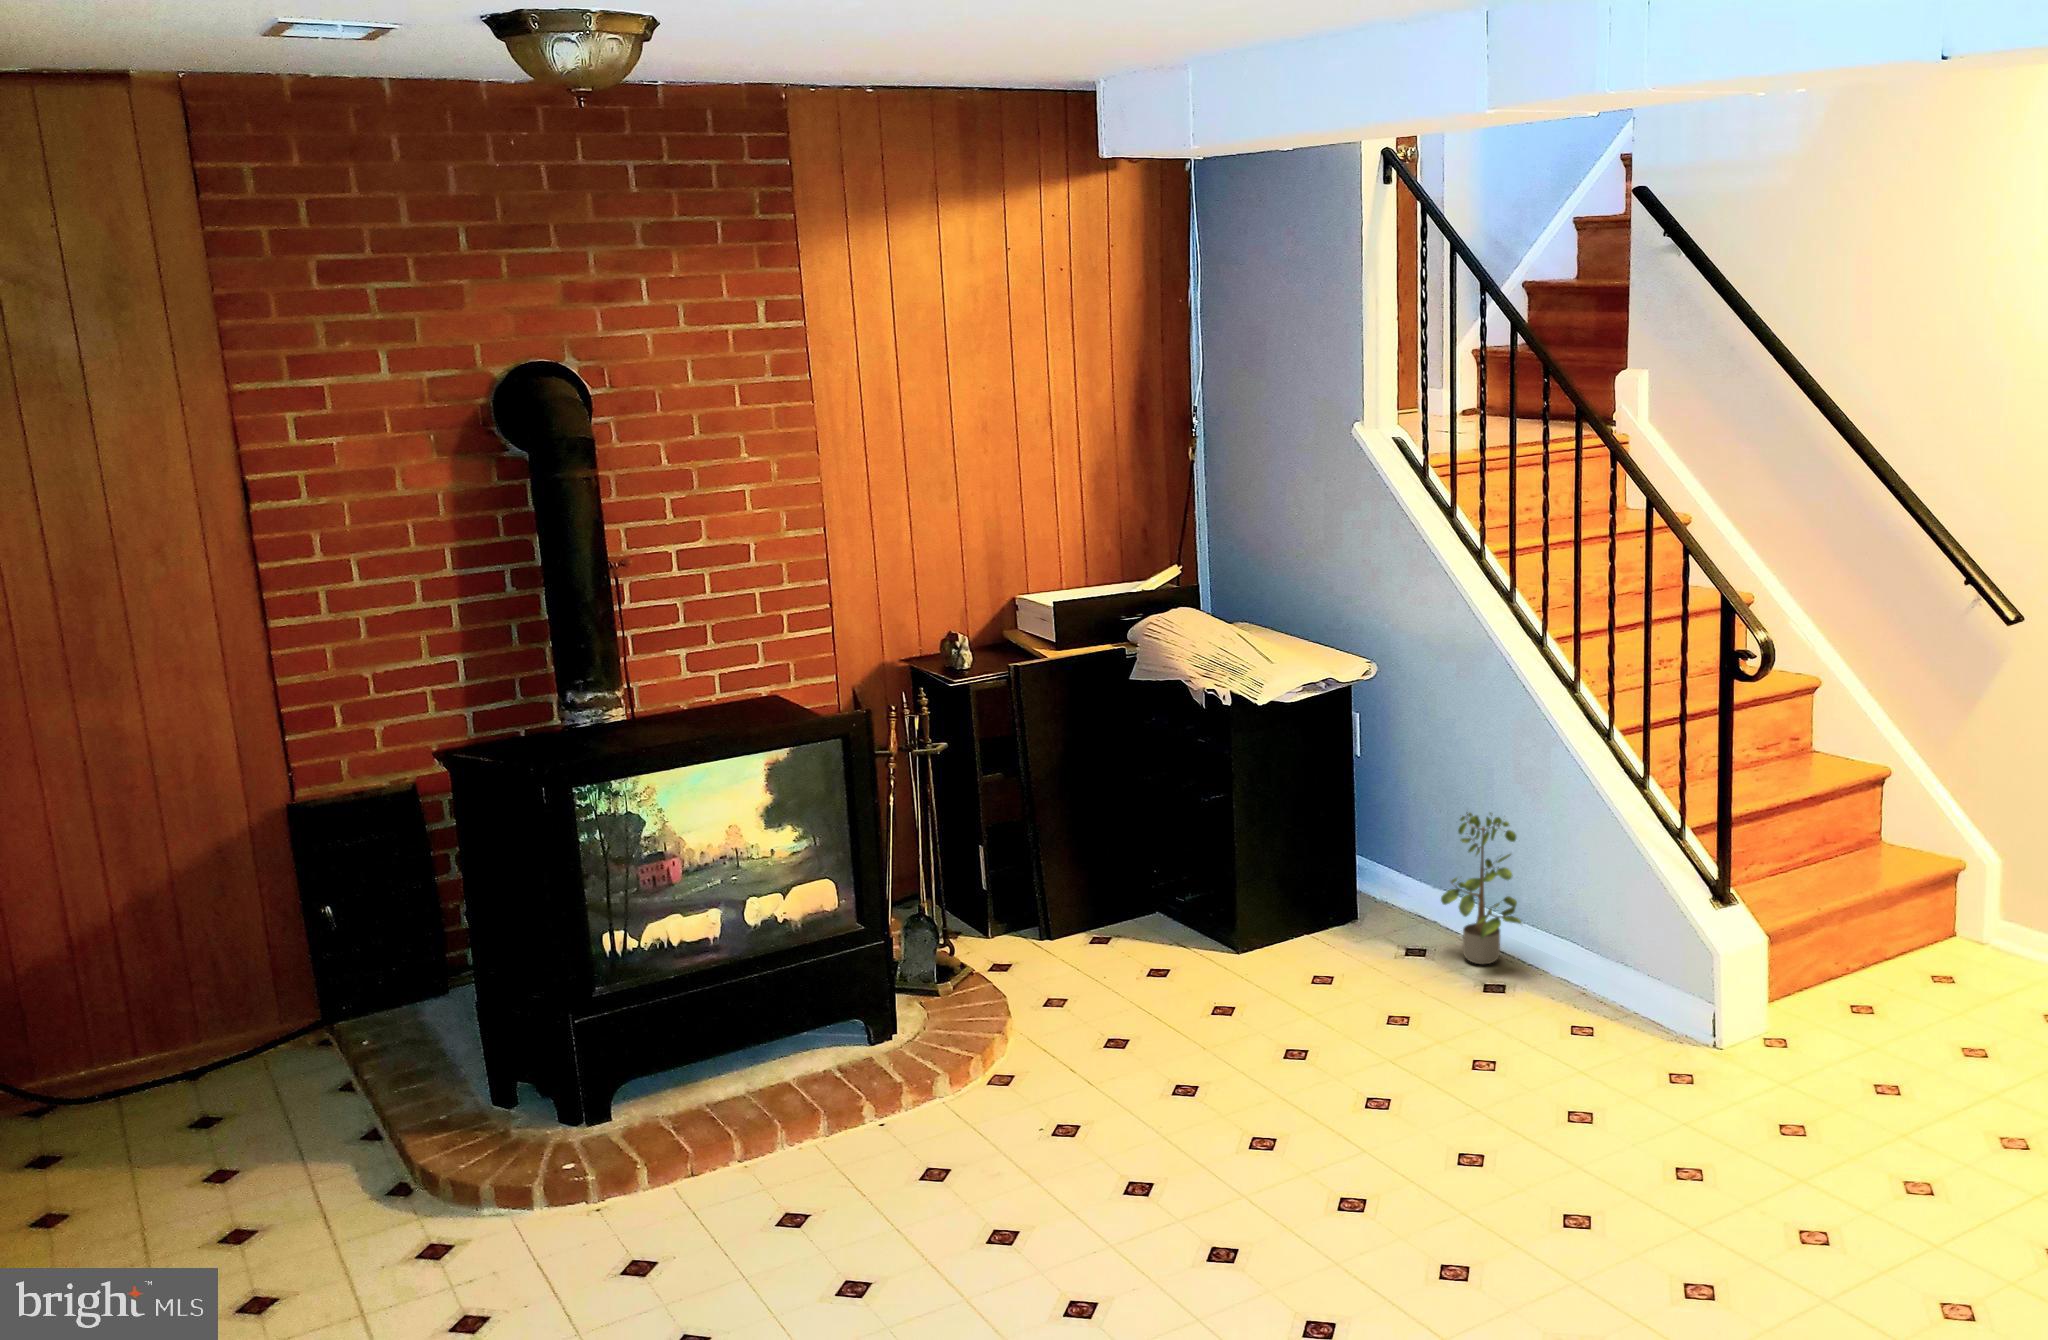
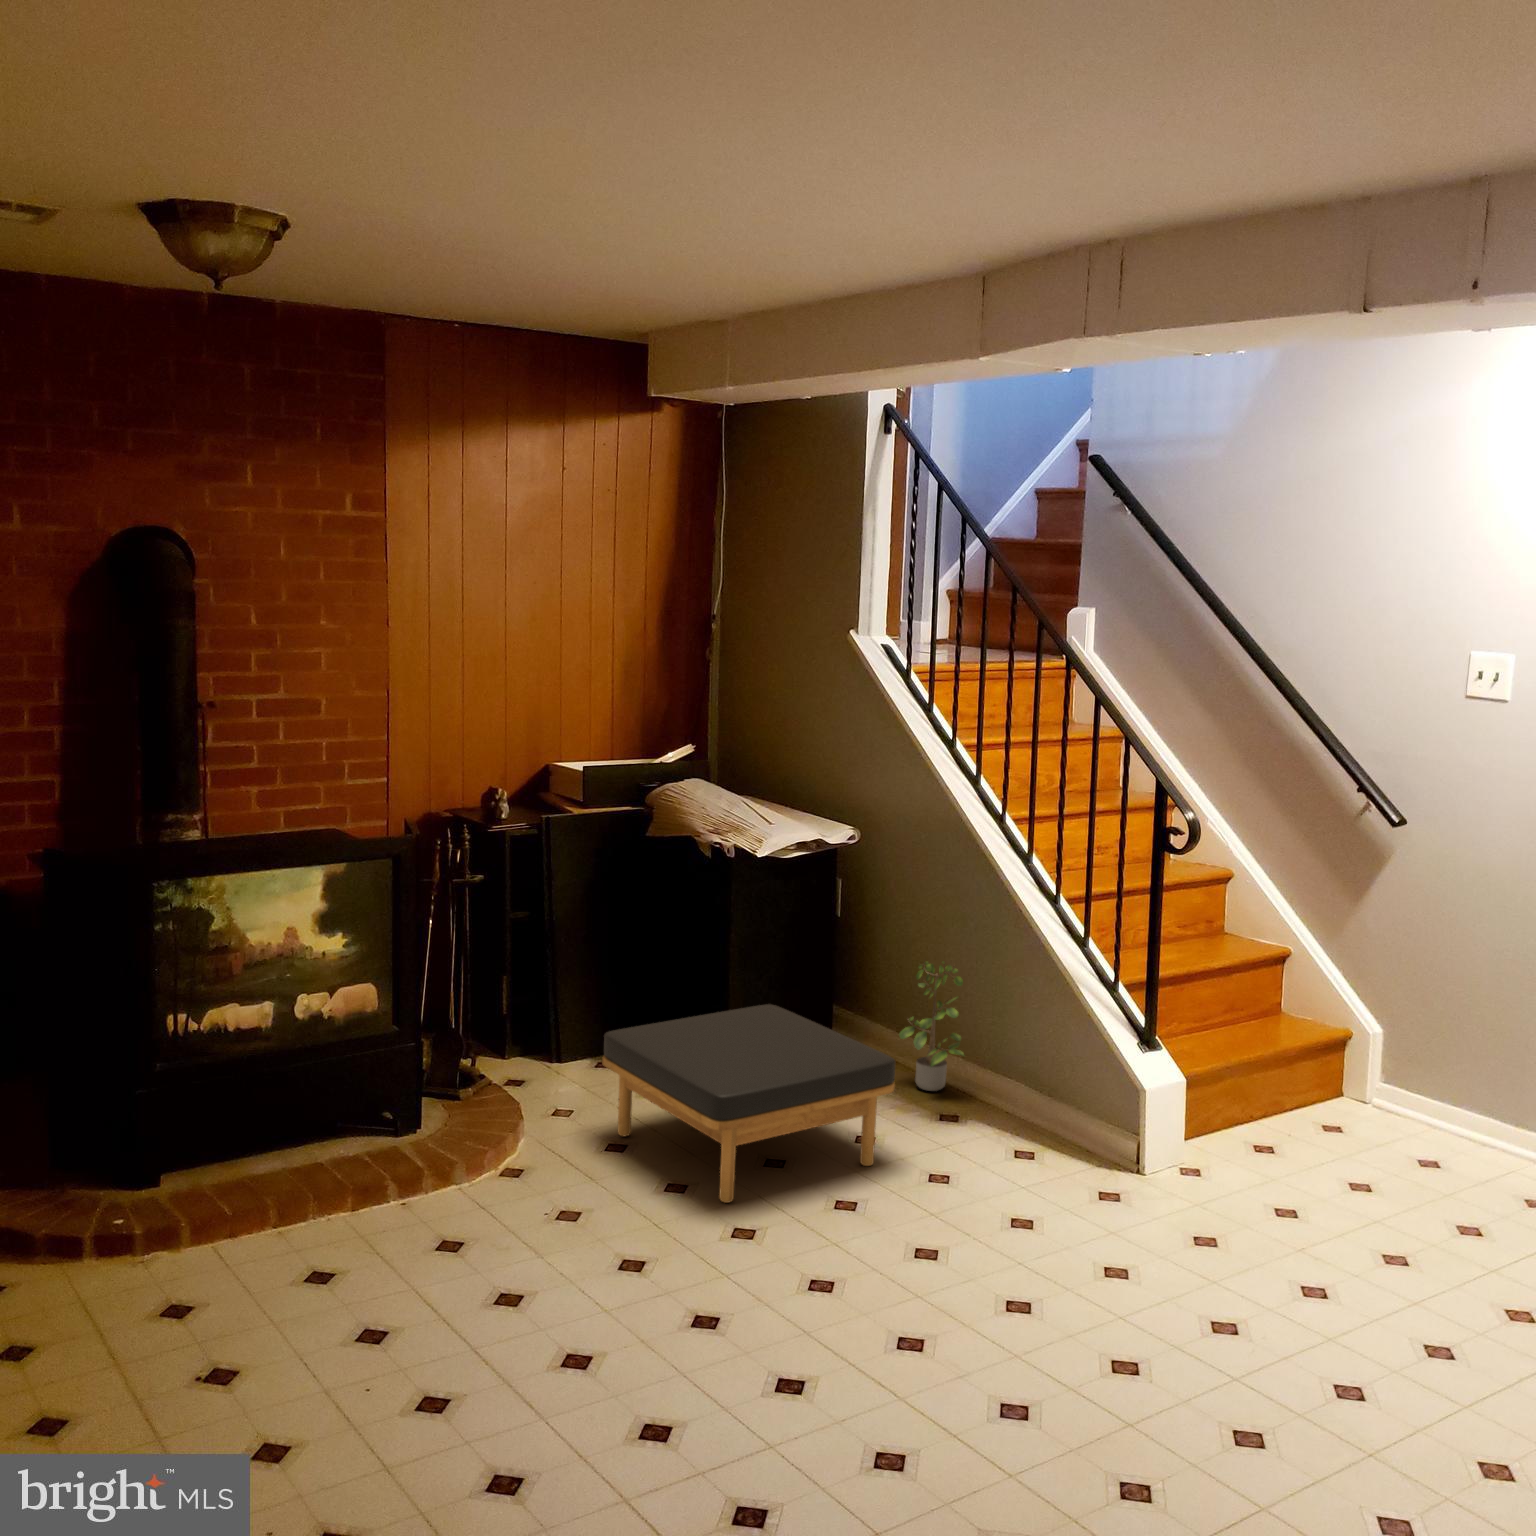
ottoman: none [1094,874,1441,1120] -> present [602,1004,895,1203]

